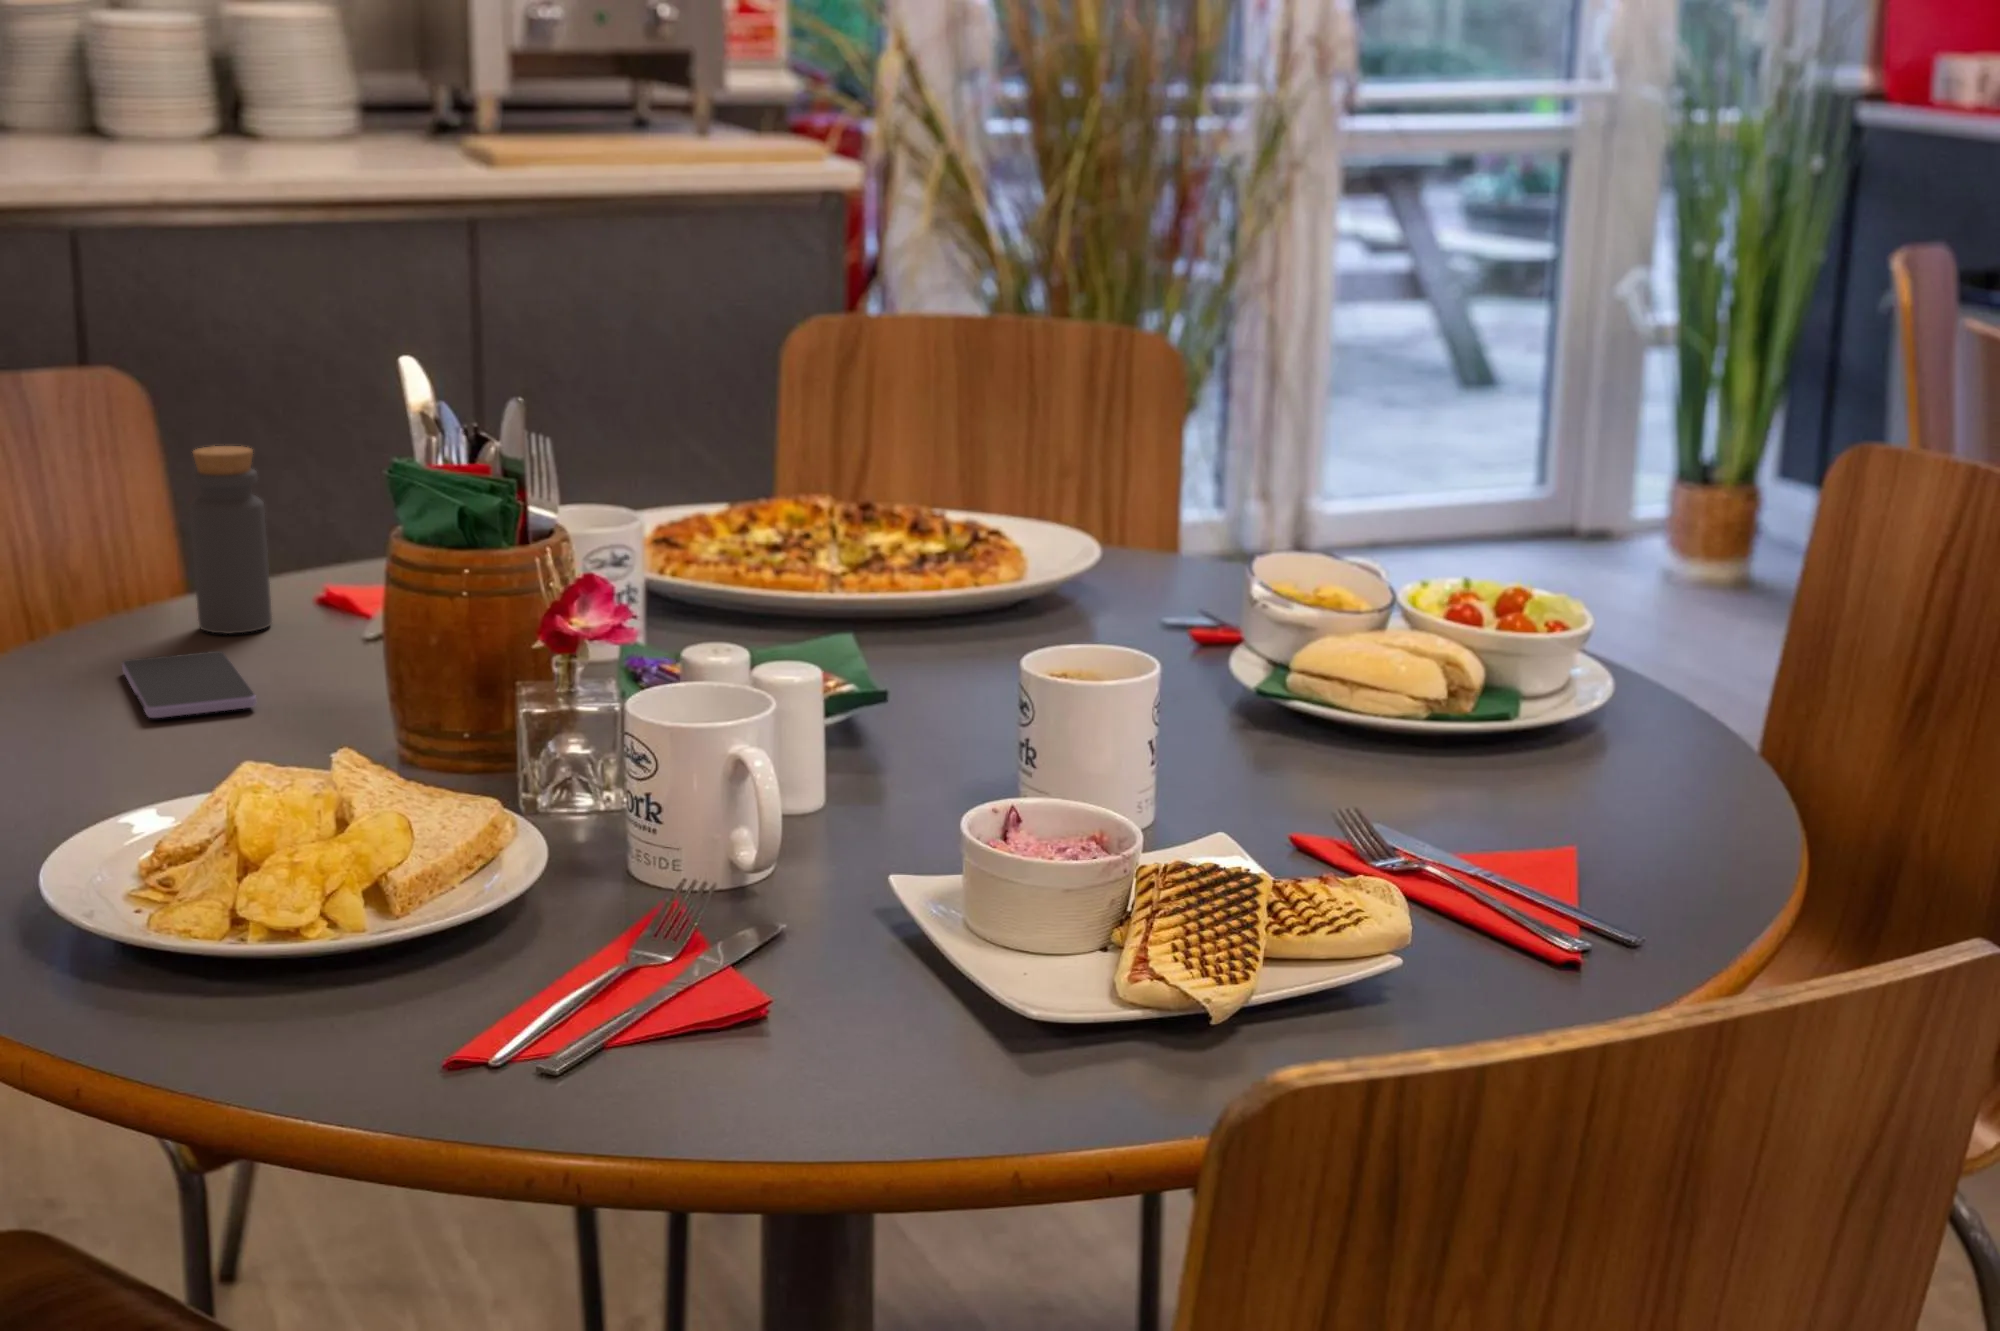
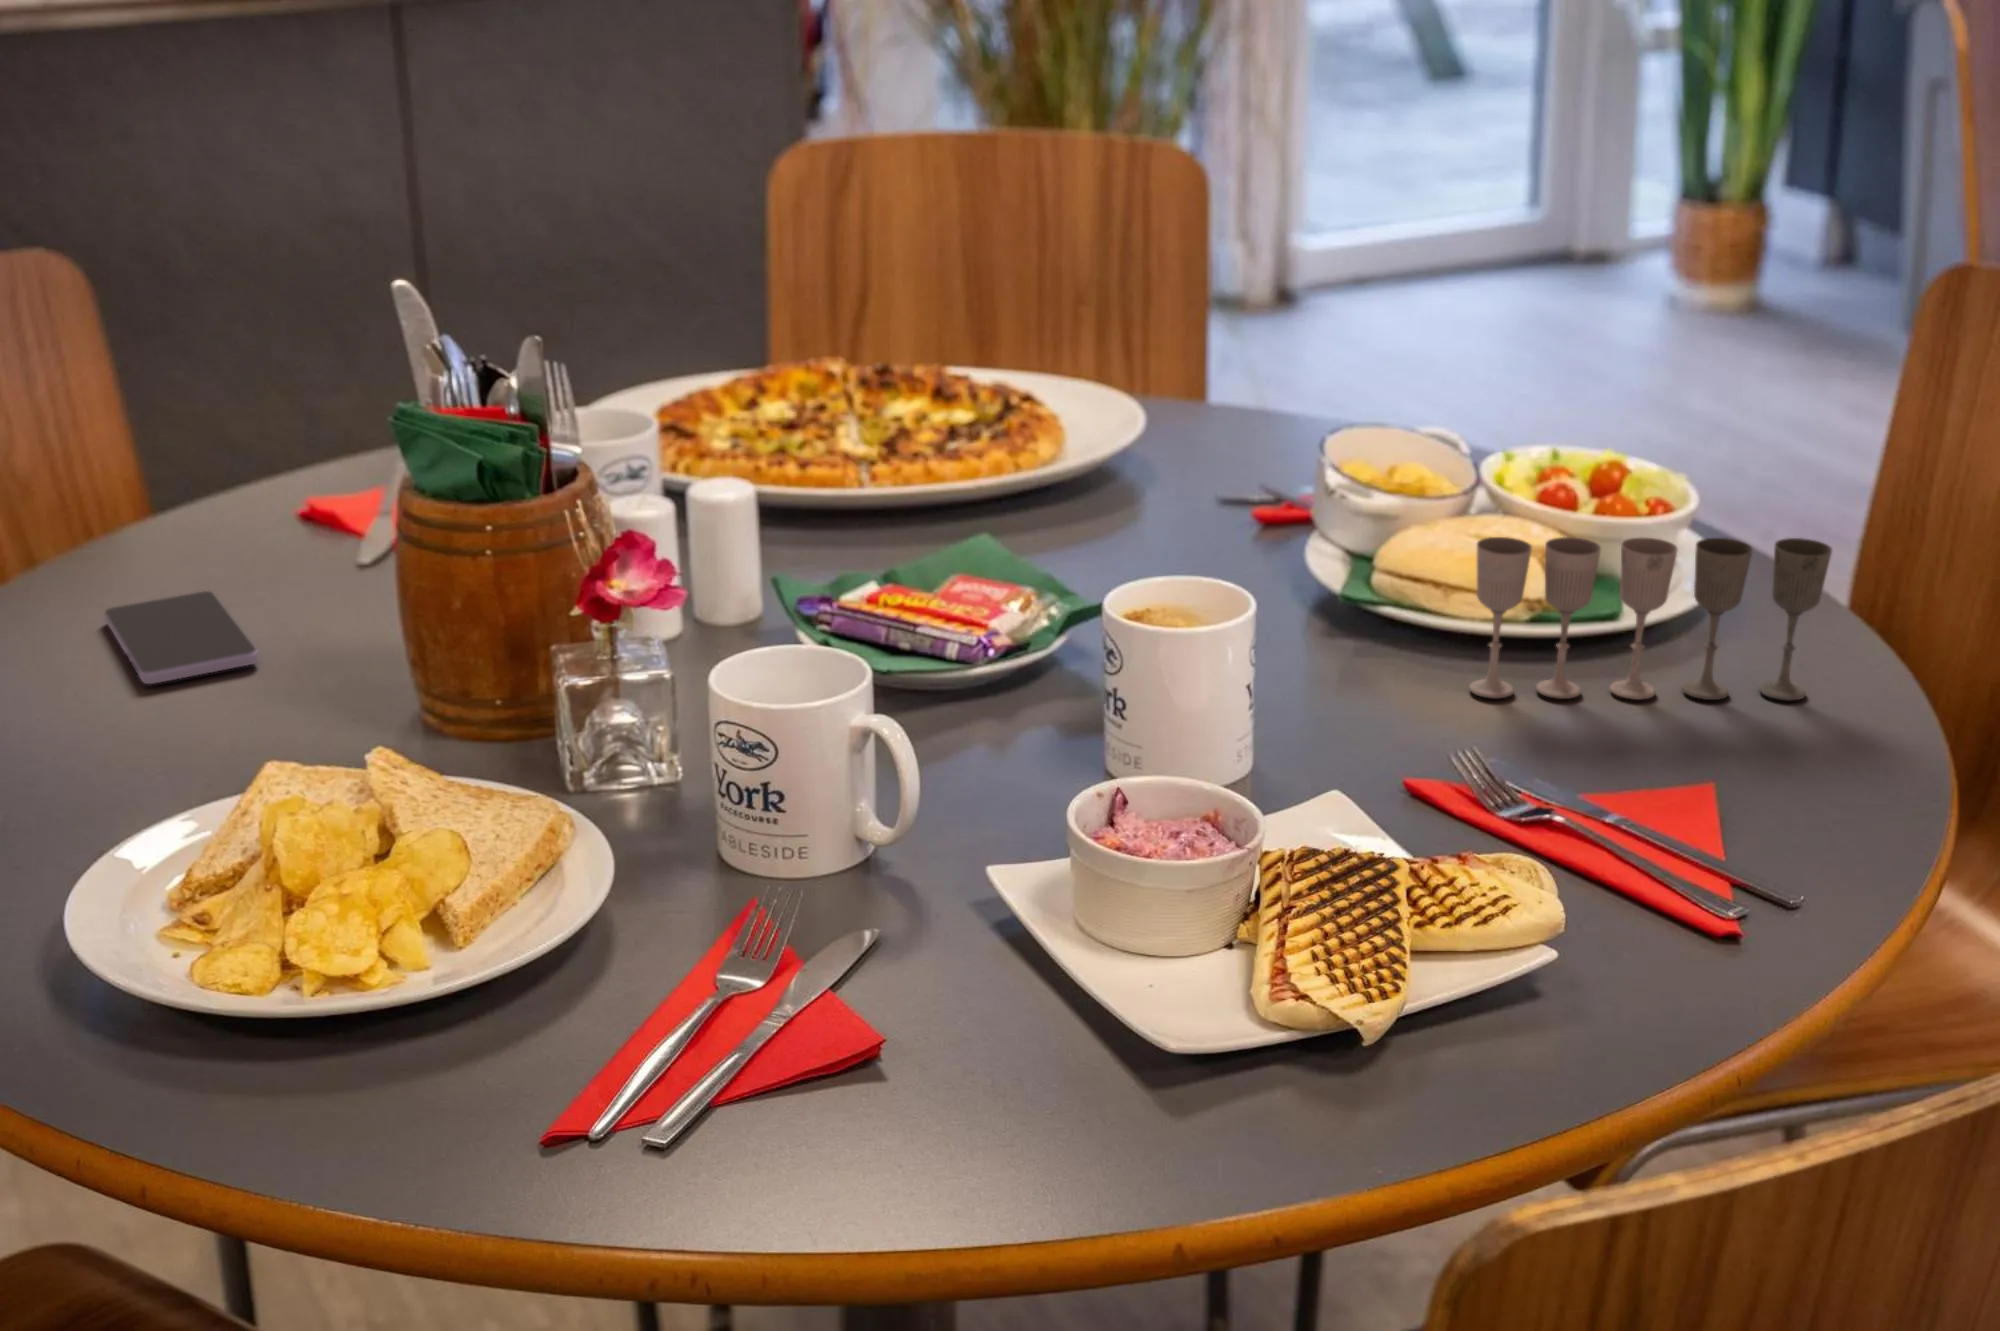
bottle: present [190,446,272,634] -> none [156,357,258,564]
wine glass: none [1366,630,1701,793] -> present [1469,537,1833,701]

